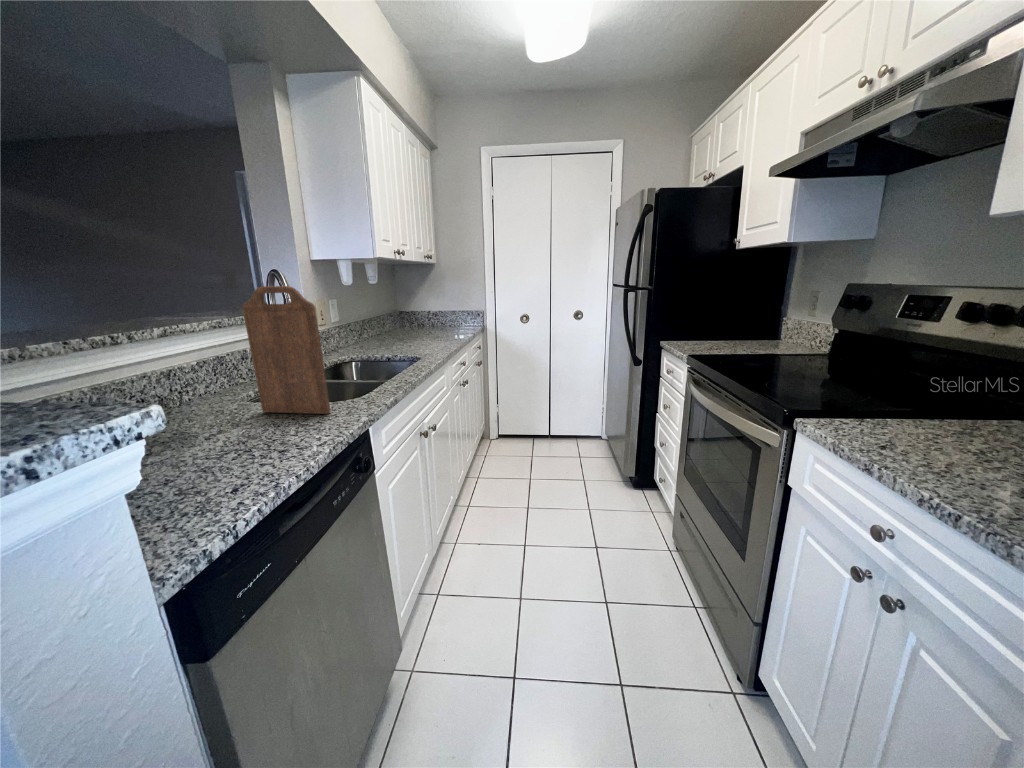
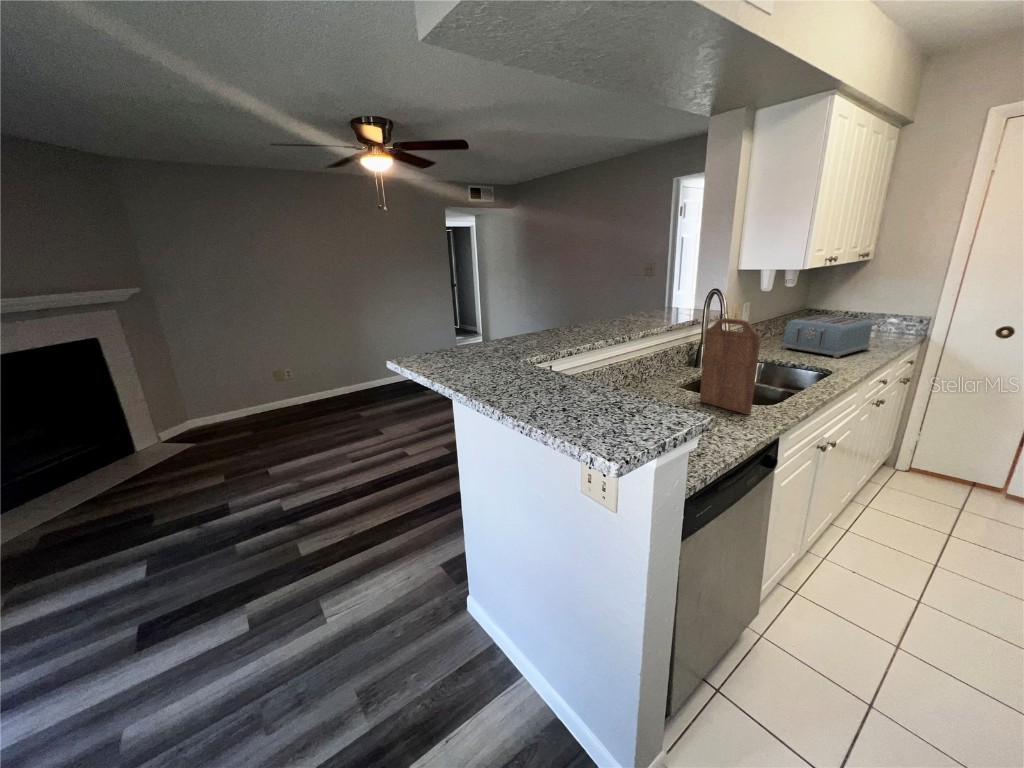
toaster: none [377,312,448,347] -> present [781,315,872,358]

